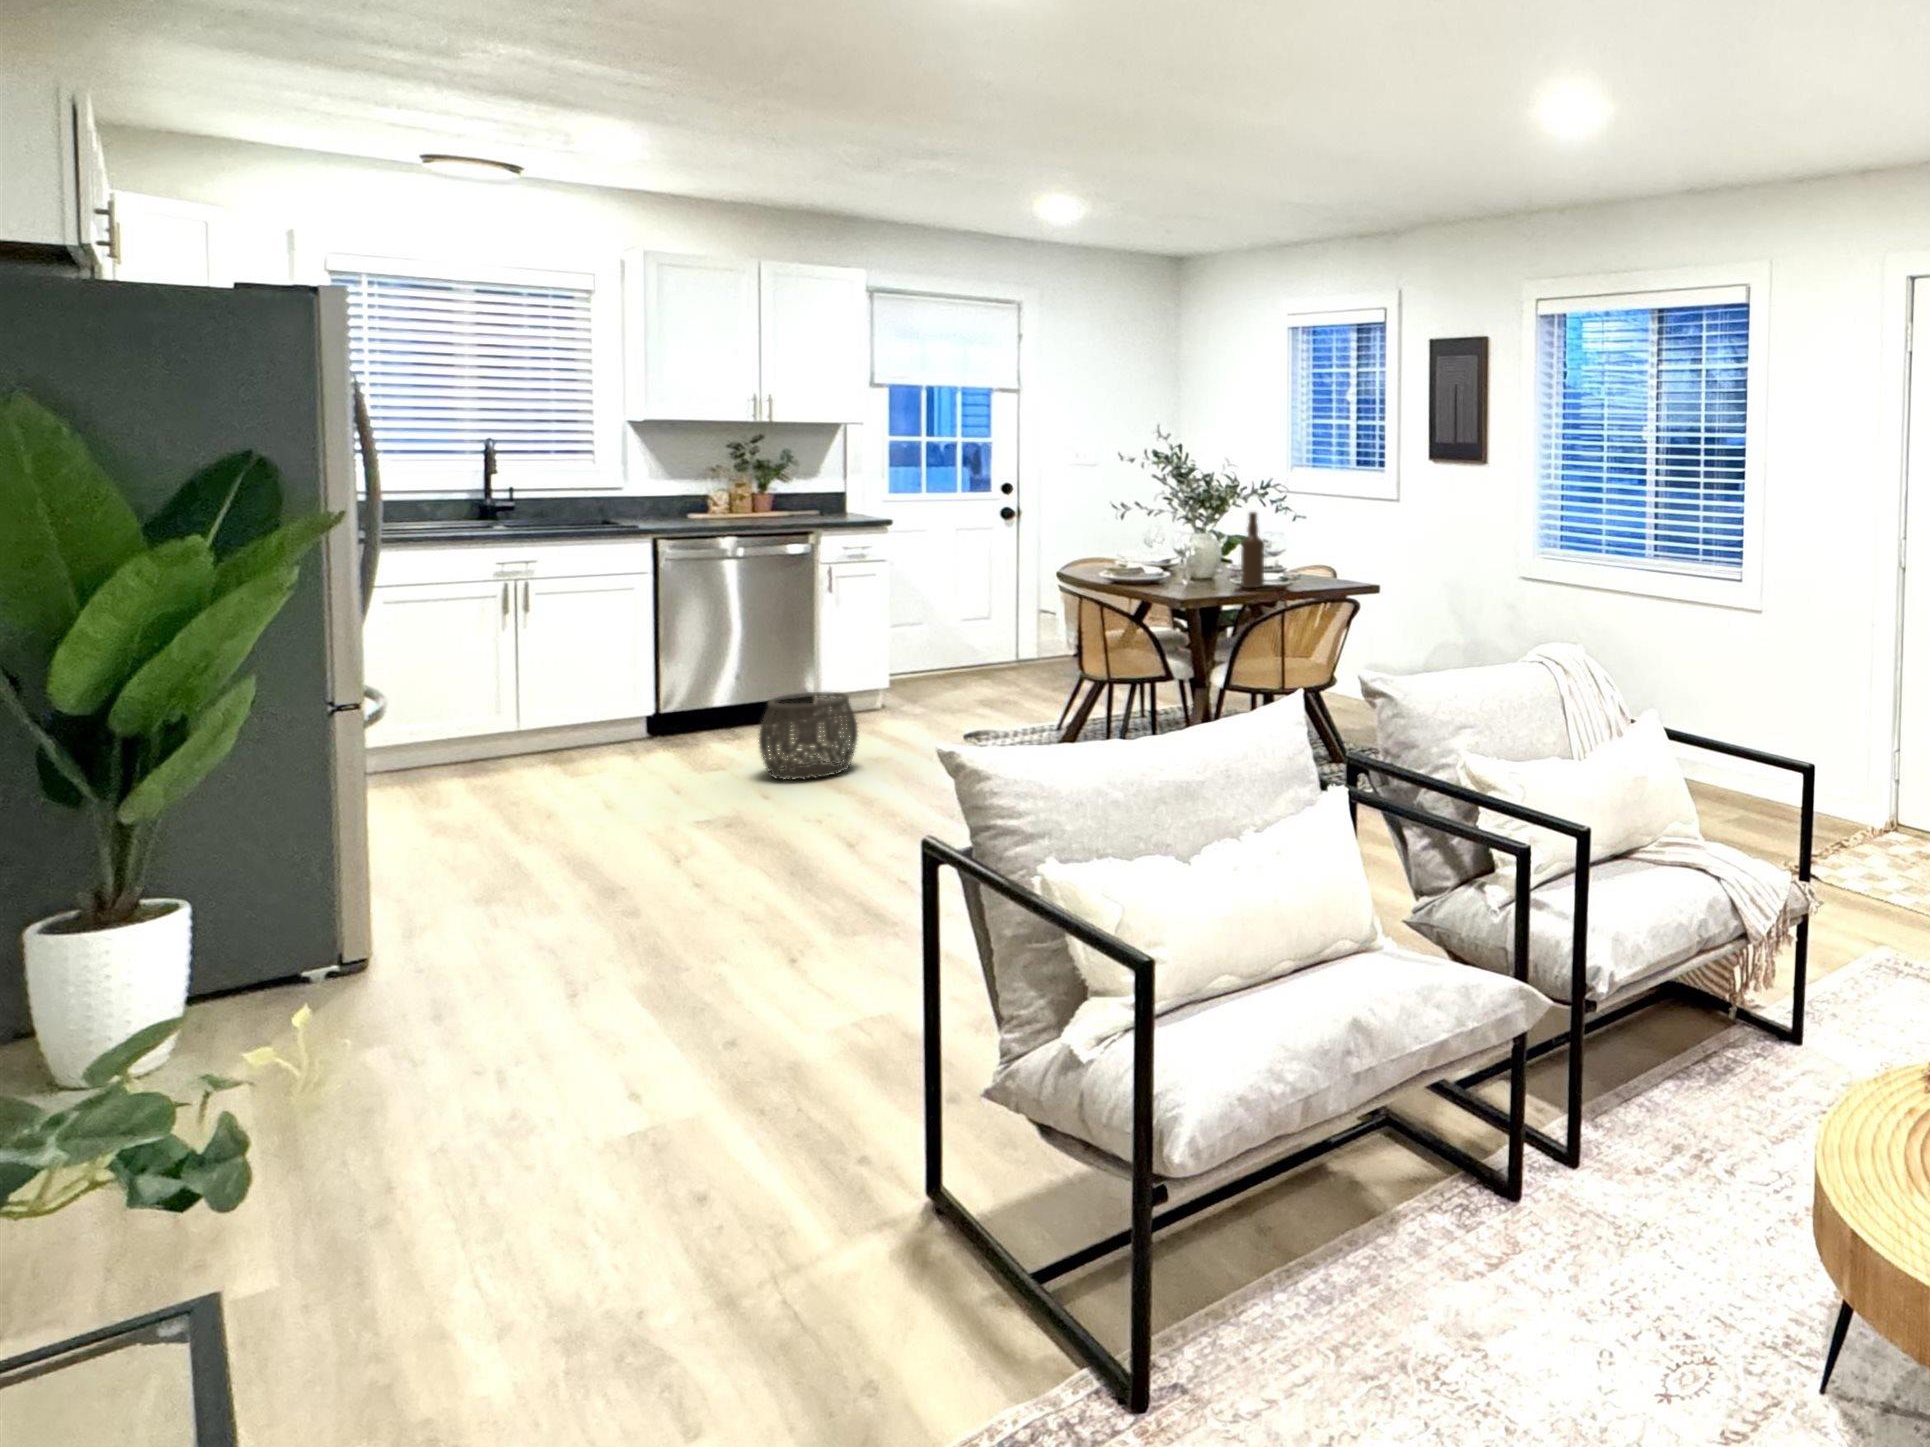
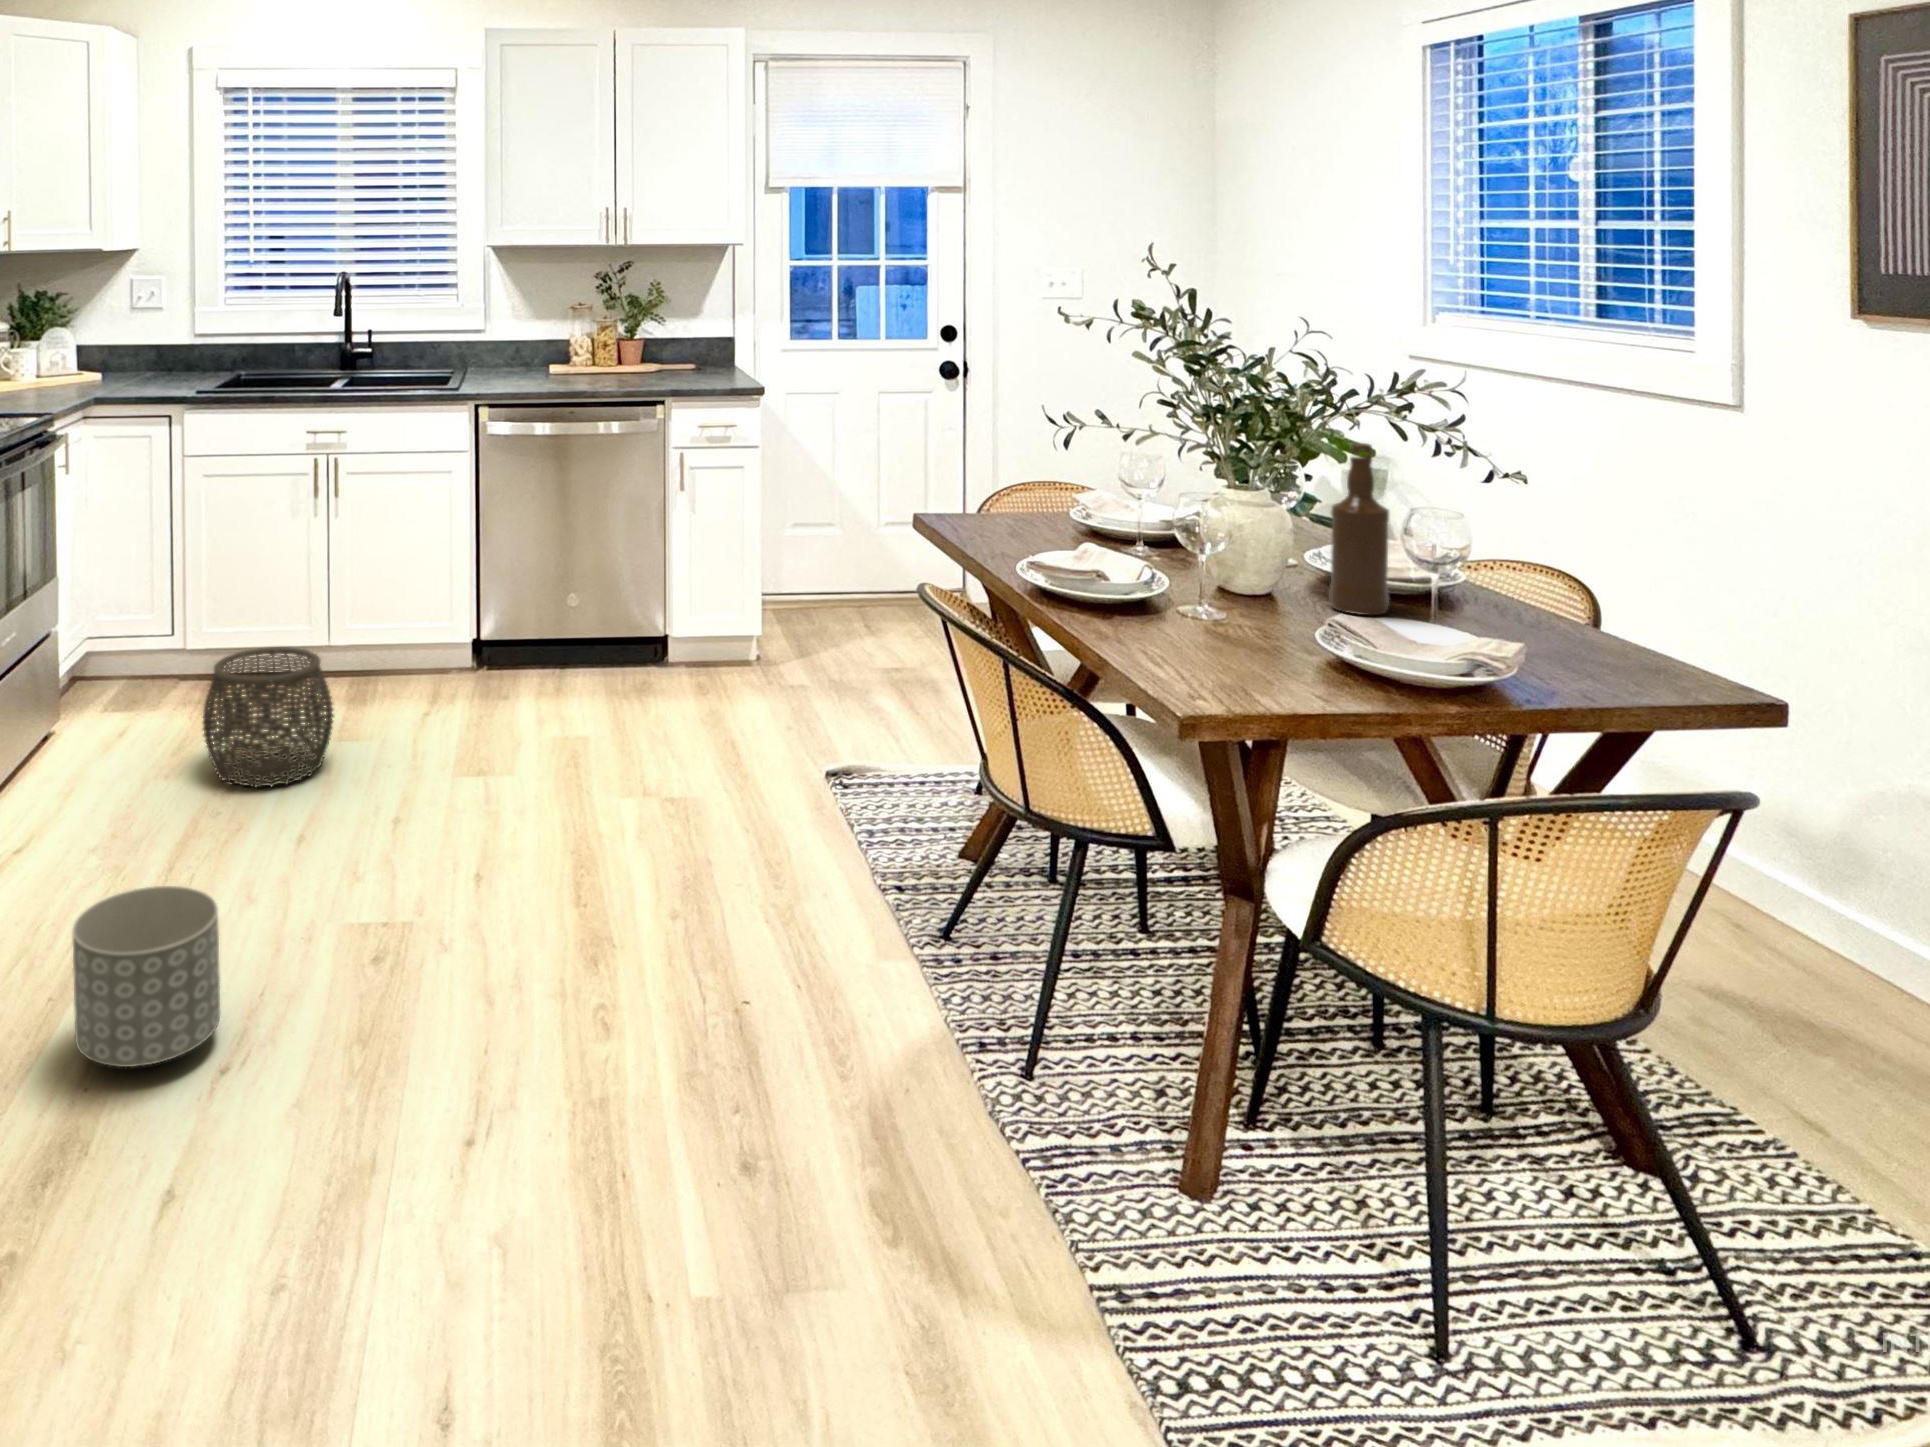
woven basket: present [759,692,858,780] -> present [203,647,334,788]
planter: none [526,803,634,902] -> present [72,886,220,1067]

